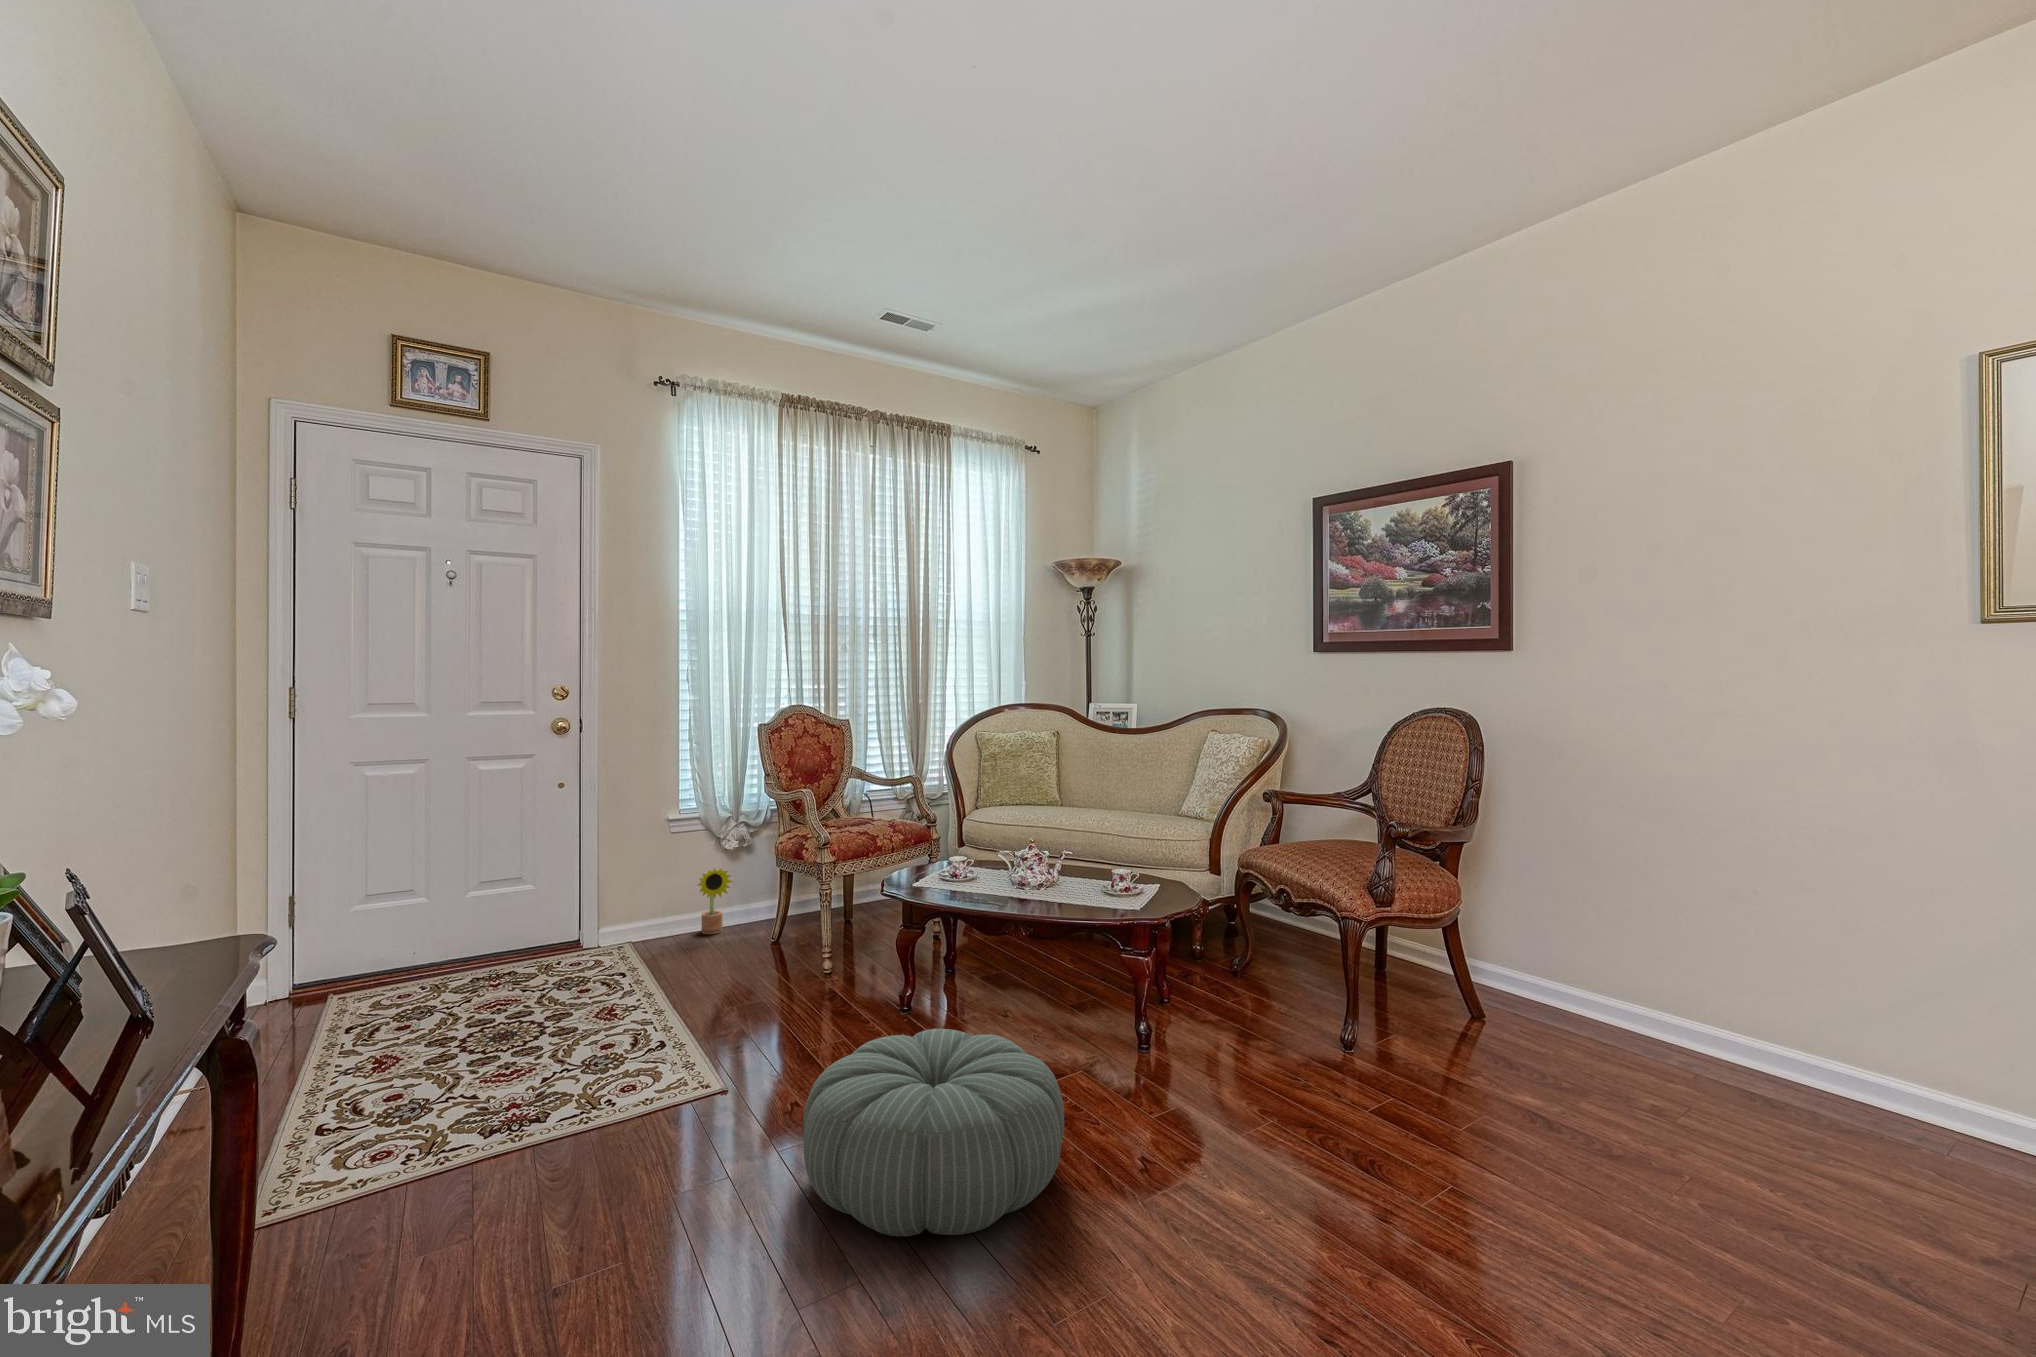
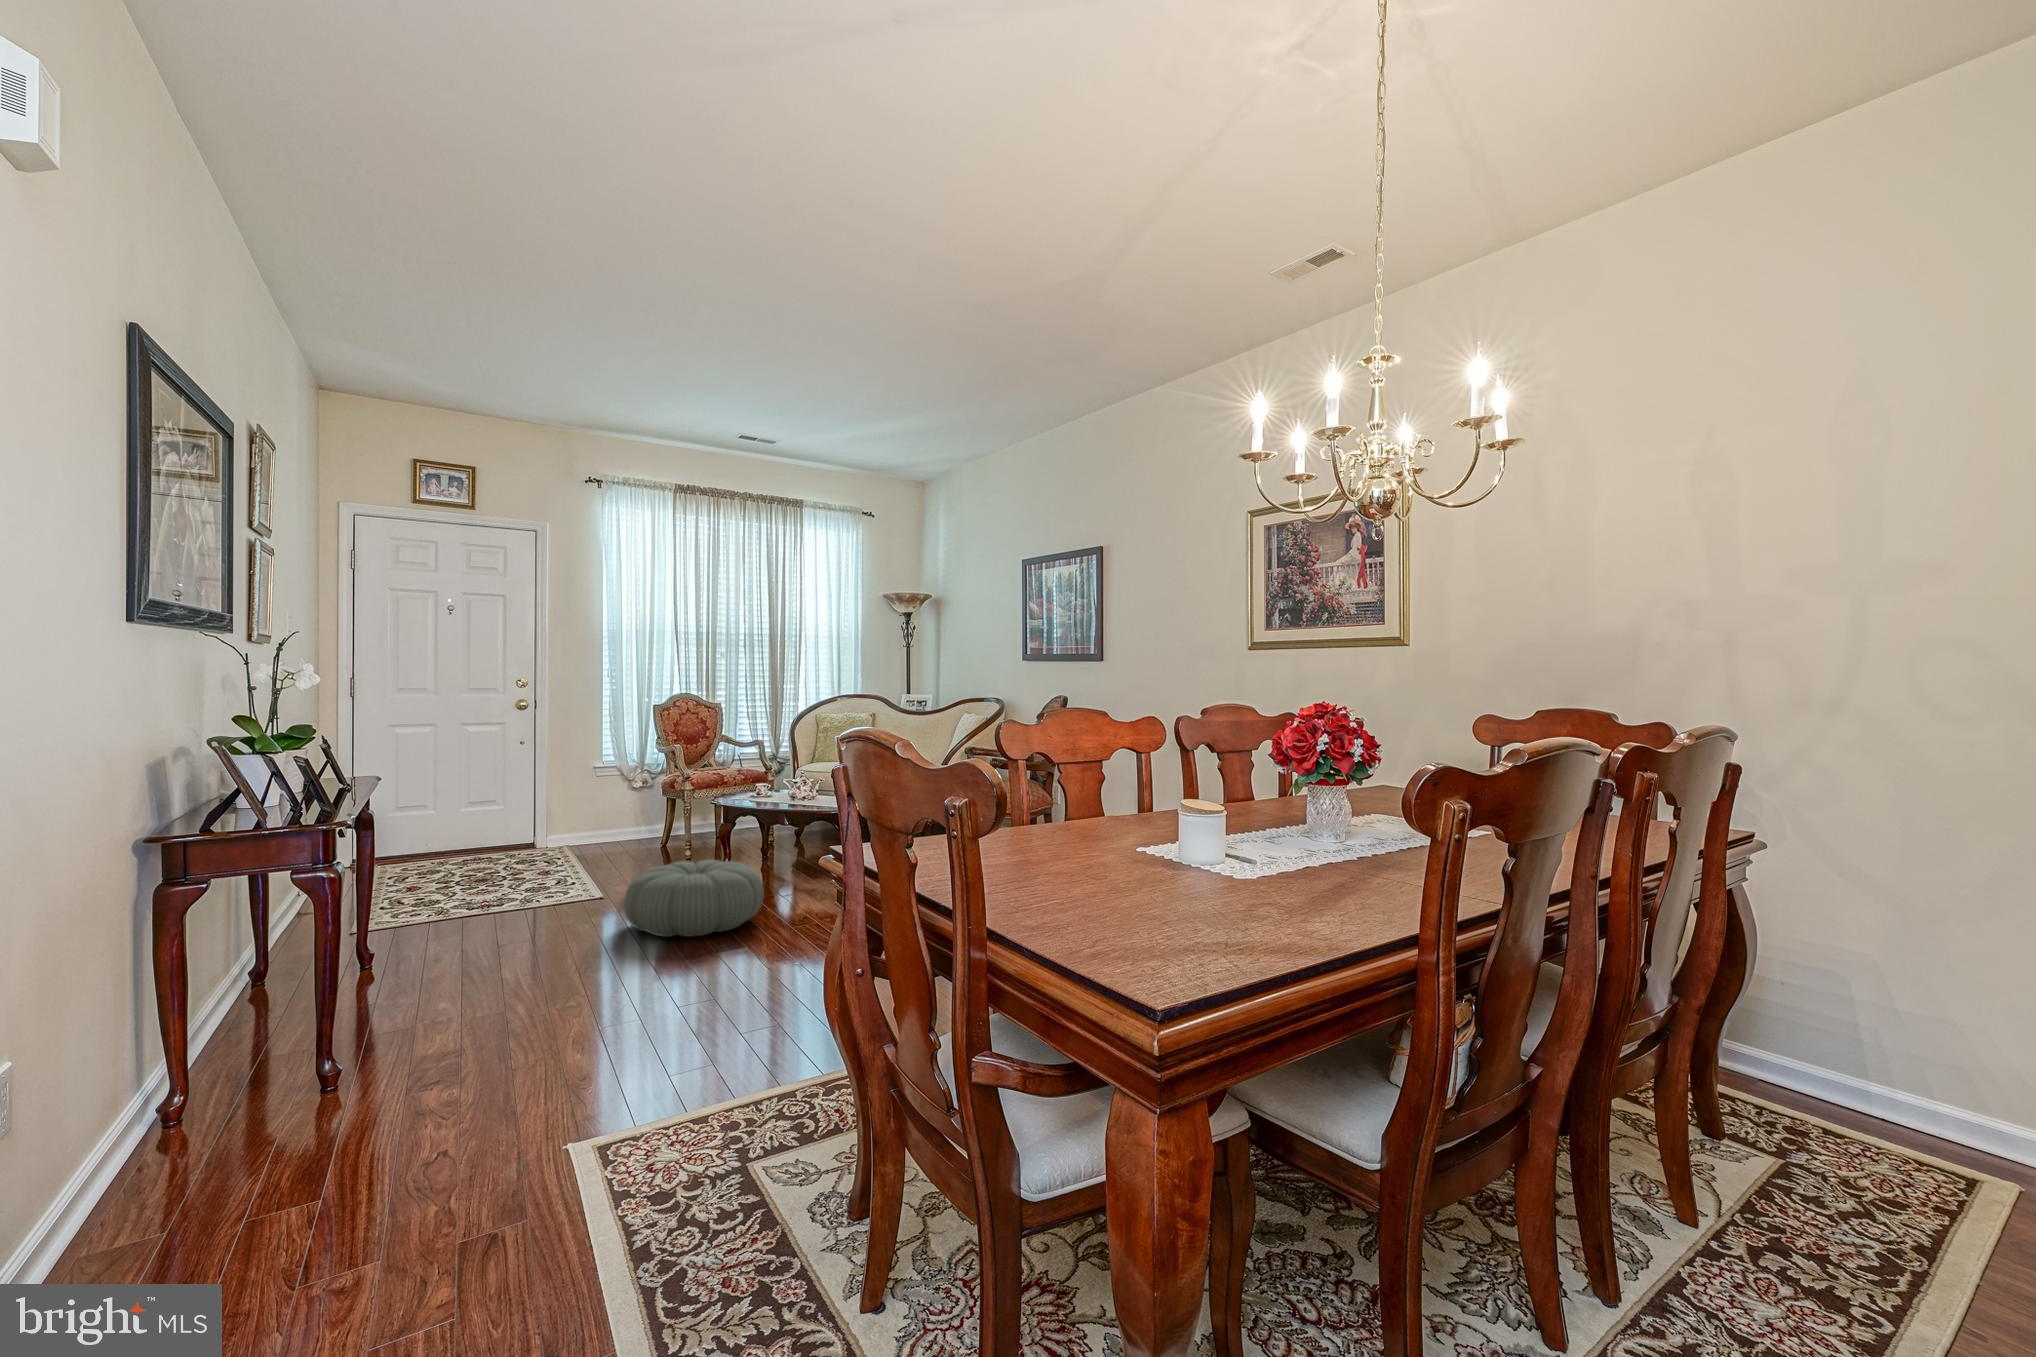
decorative plant: present [698,868,732,934] -> none [612,799,637,844]

